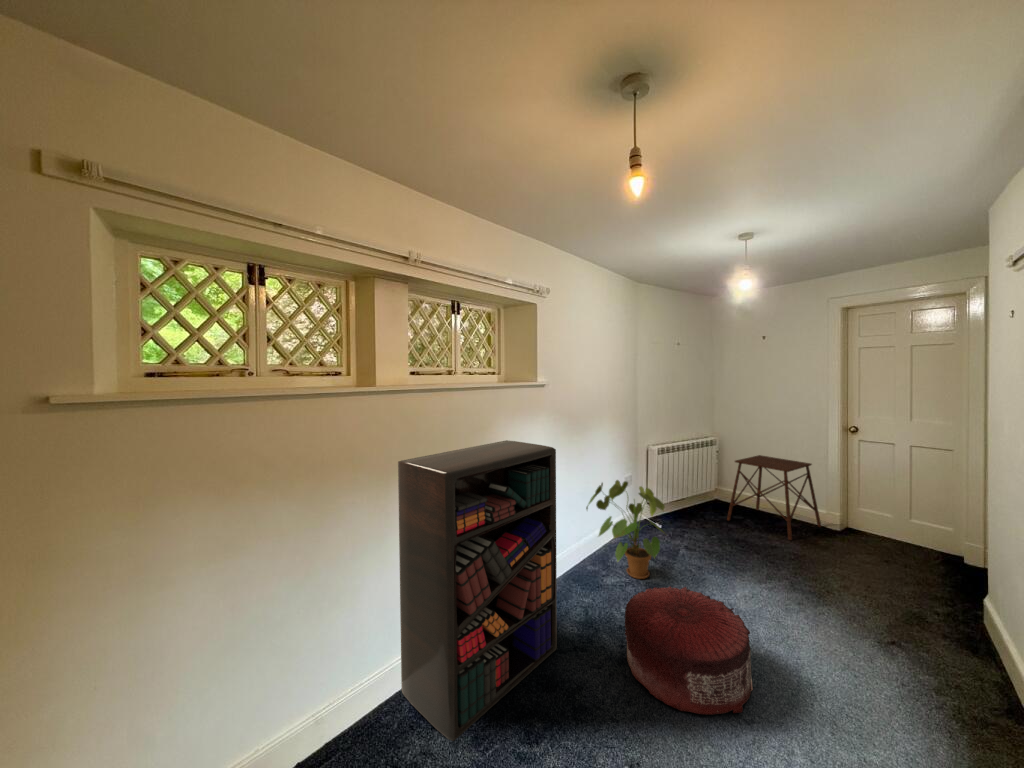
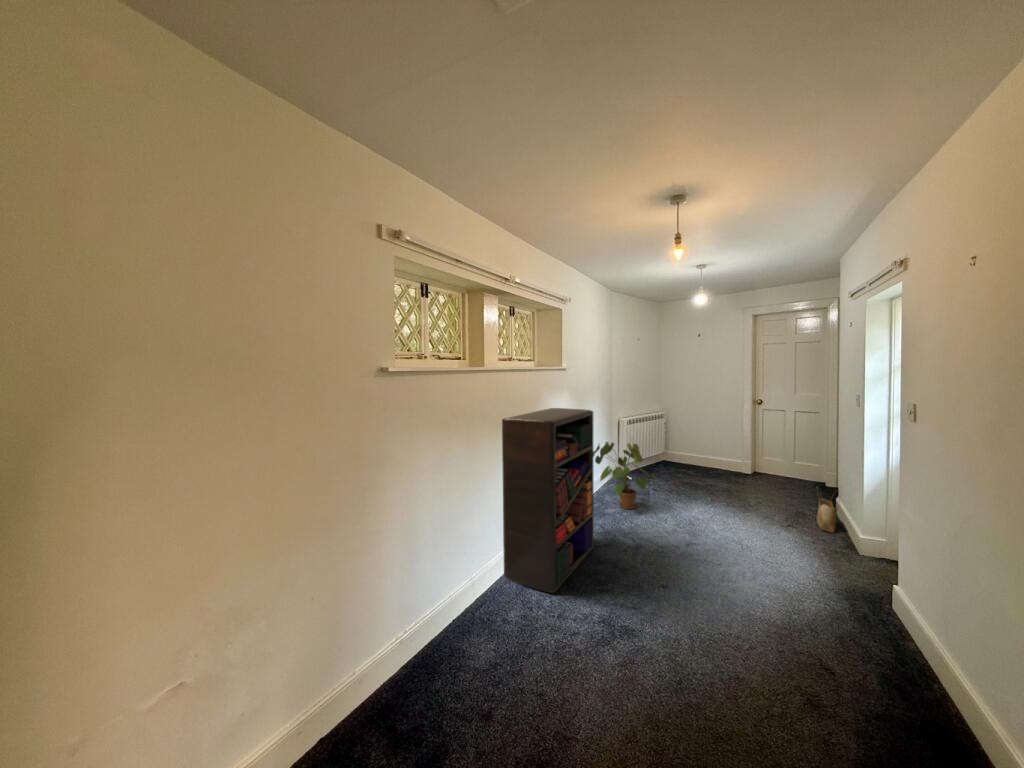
side table: present [727,455,821,540] -> none [676,423,739,481]
woven basket: none [946,582,993,669] -> present [817,498,838,532]
pouf: present [625,586,753,715] -> none [638,502,718,566]

